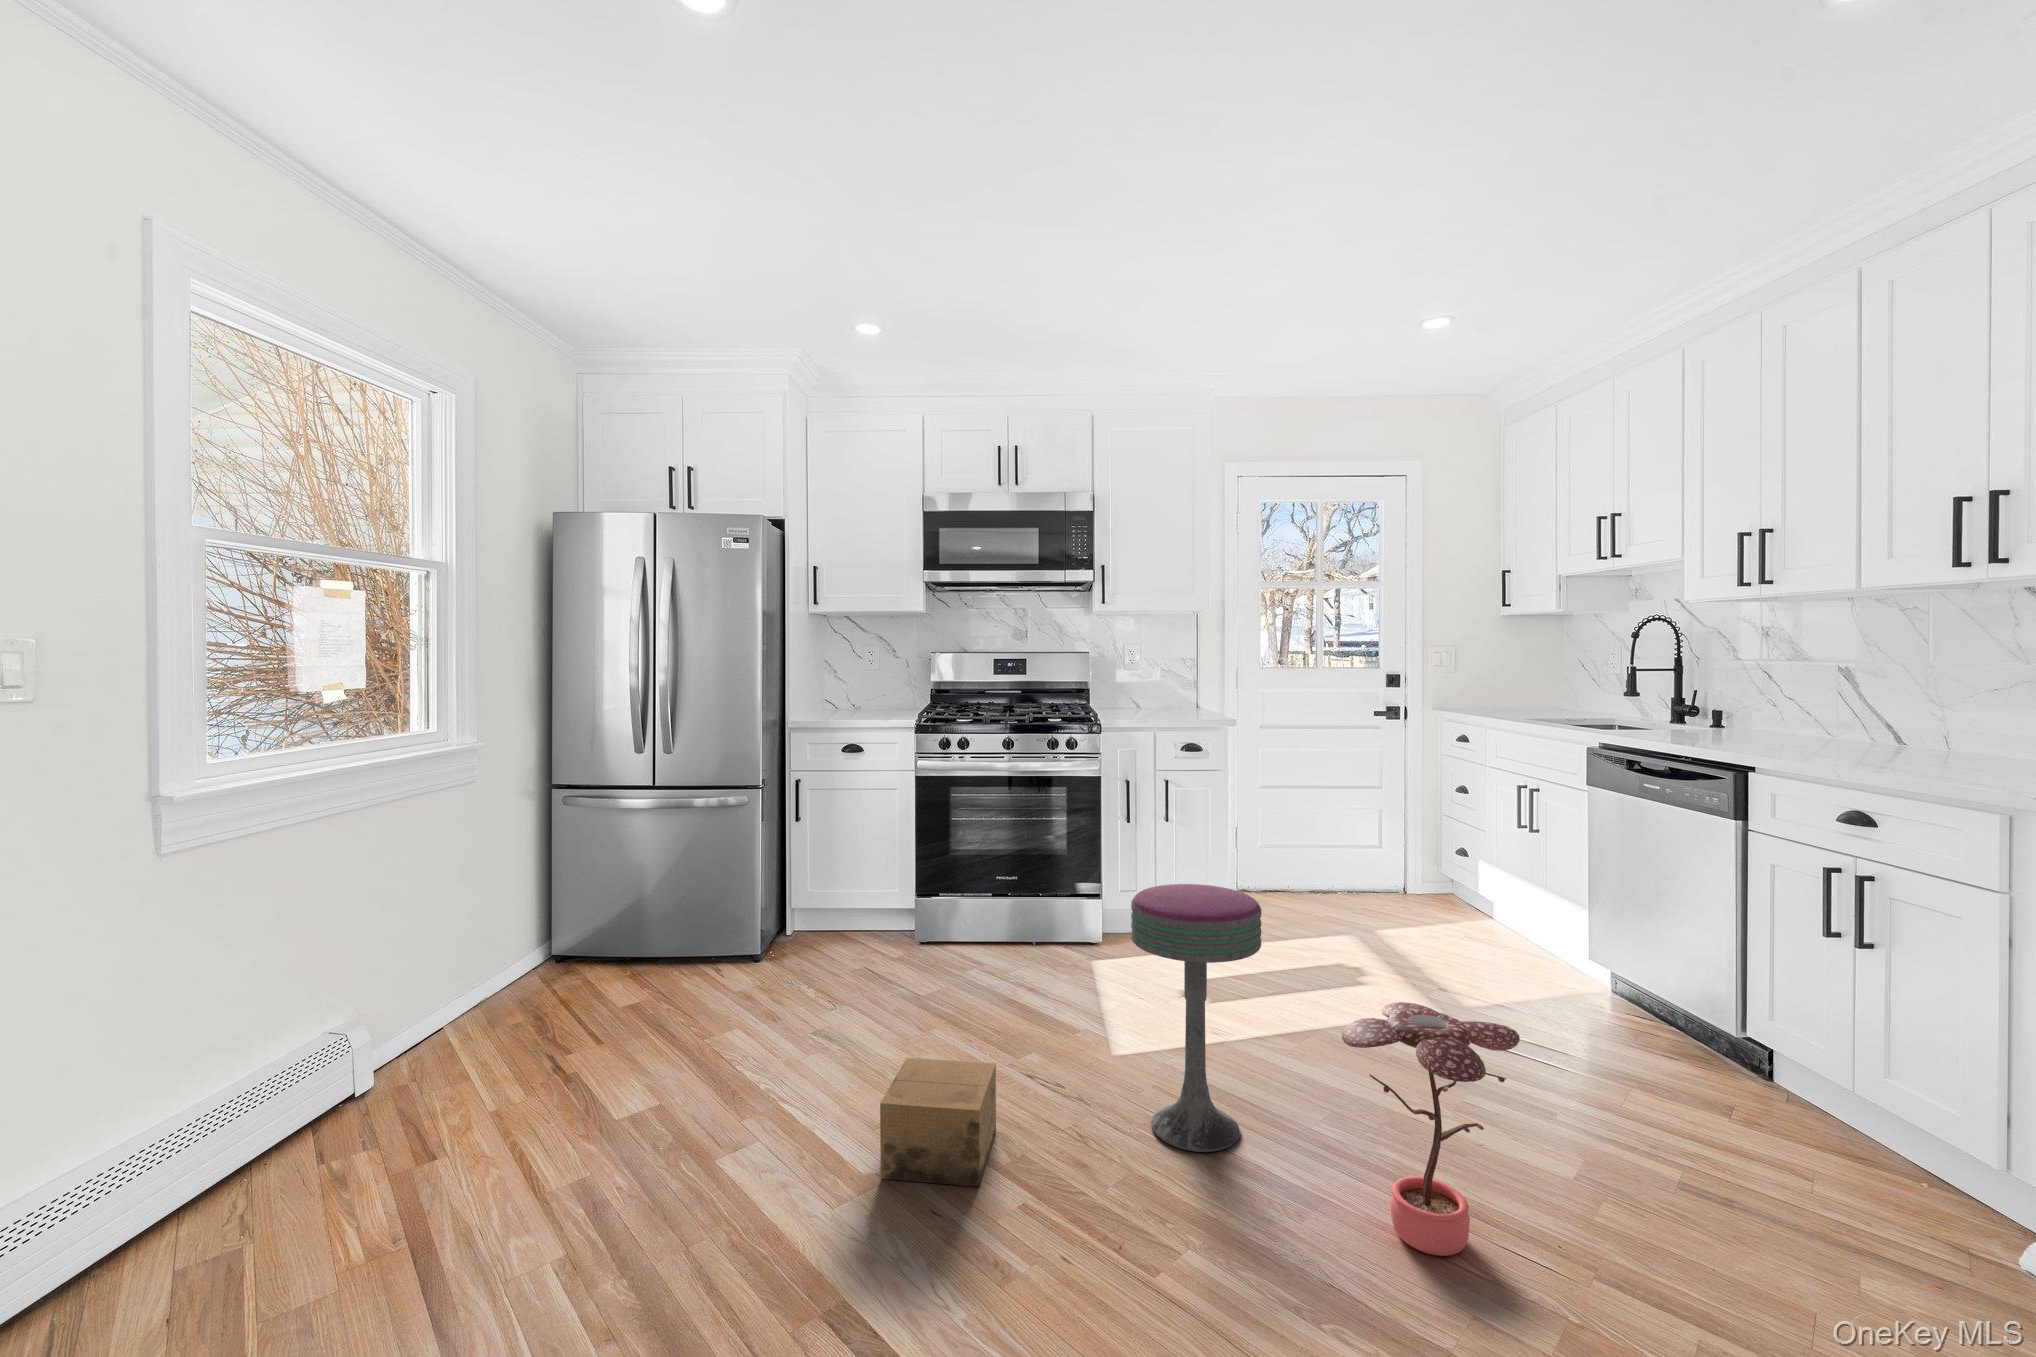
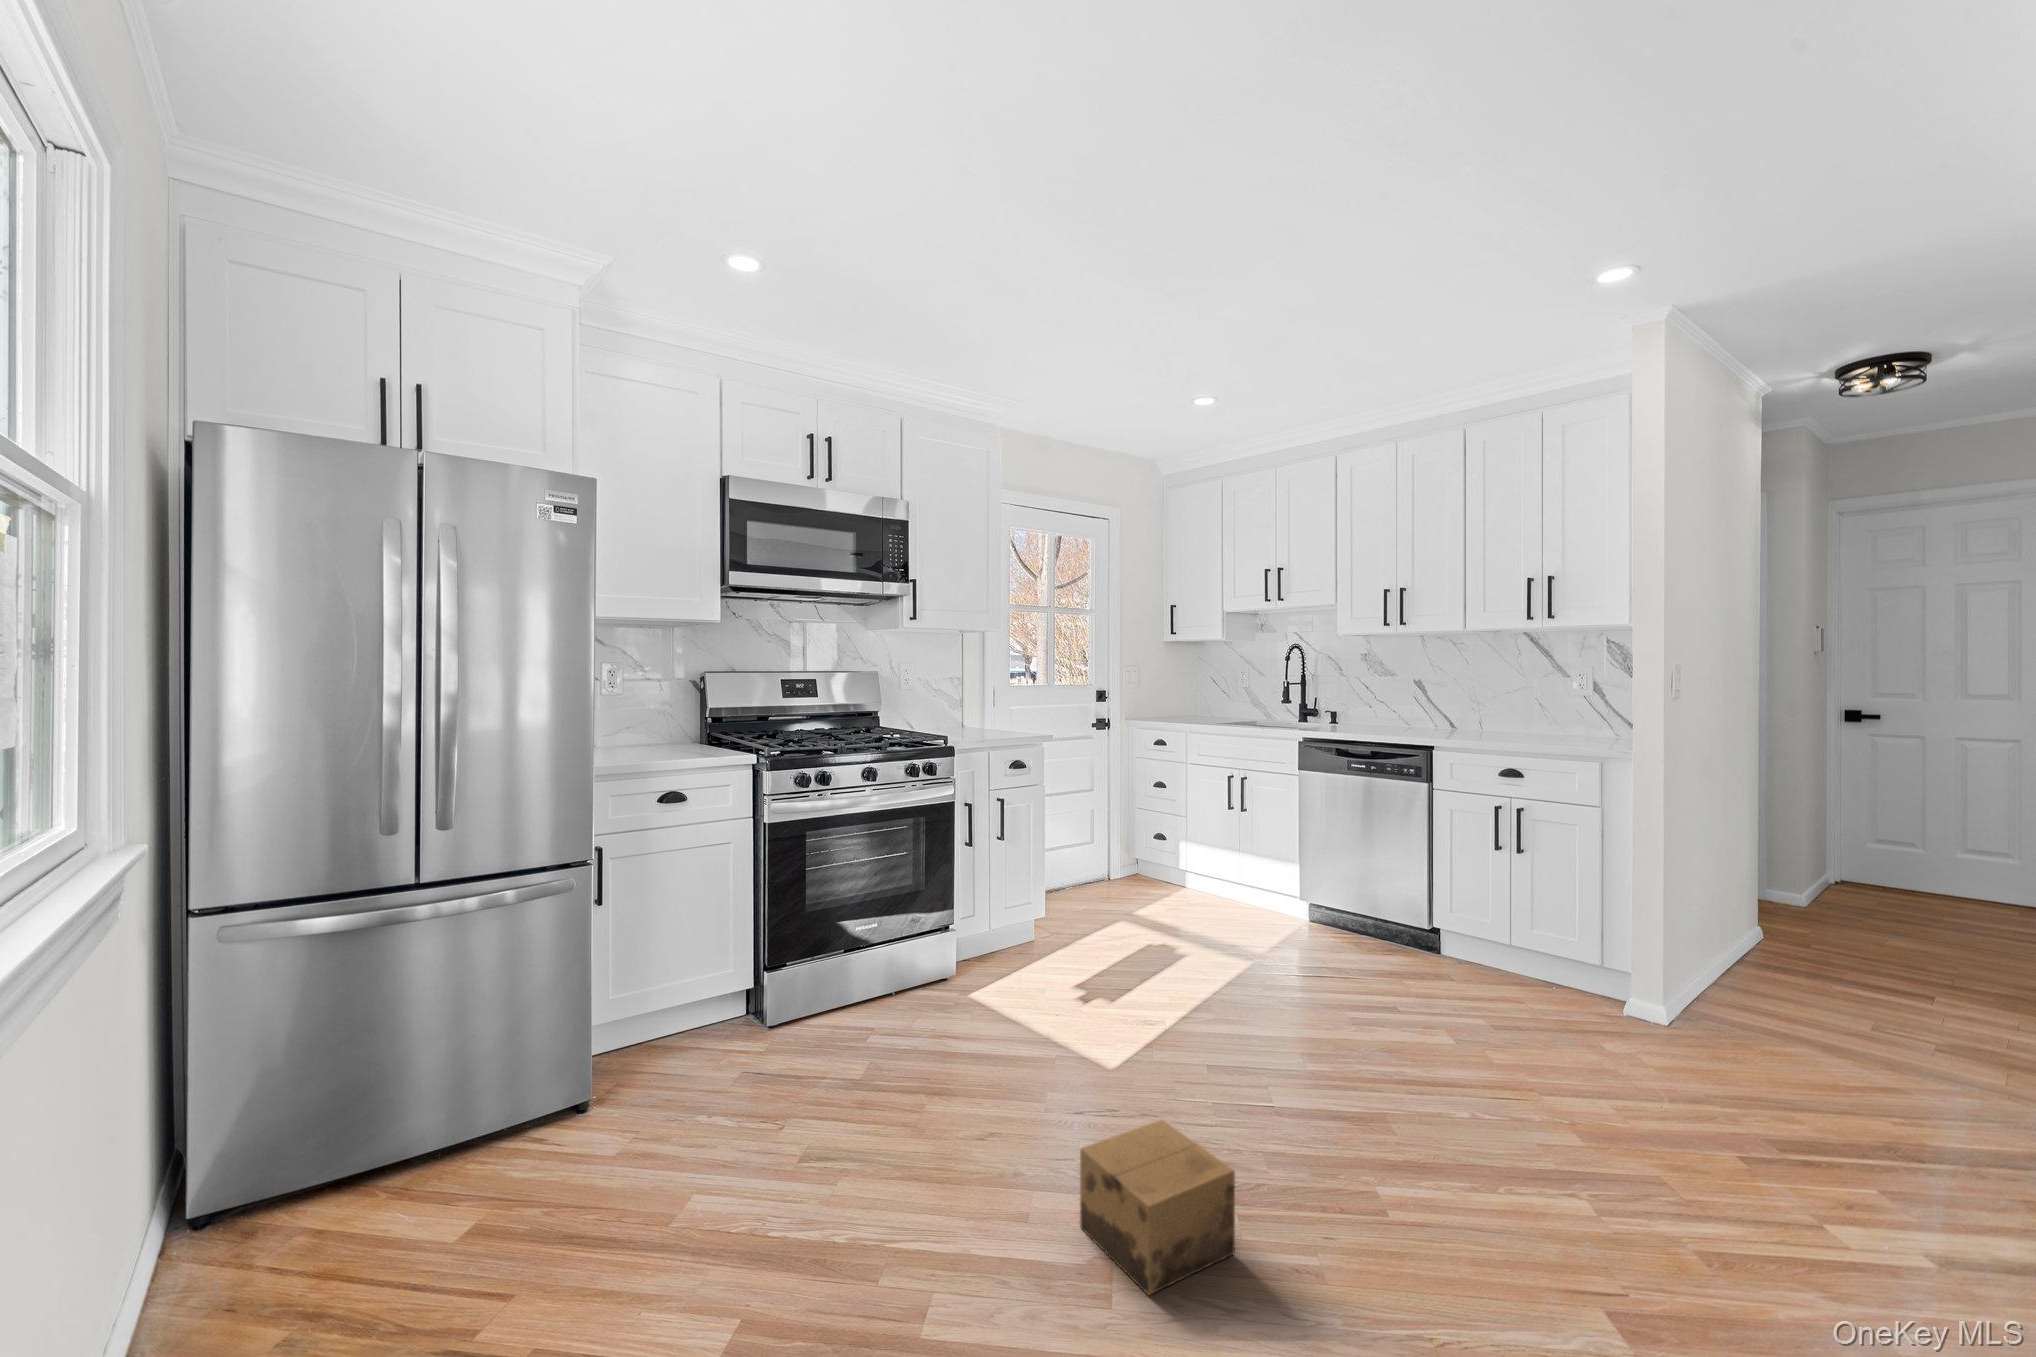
bar stool: present [1131,884,1261,1152] -> none [1222,890,1347,1141]
potted plant: present [1342,1002,1520,1256] -> none [1440,955,1584,1147]

